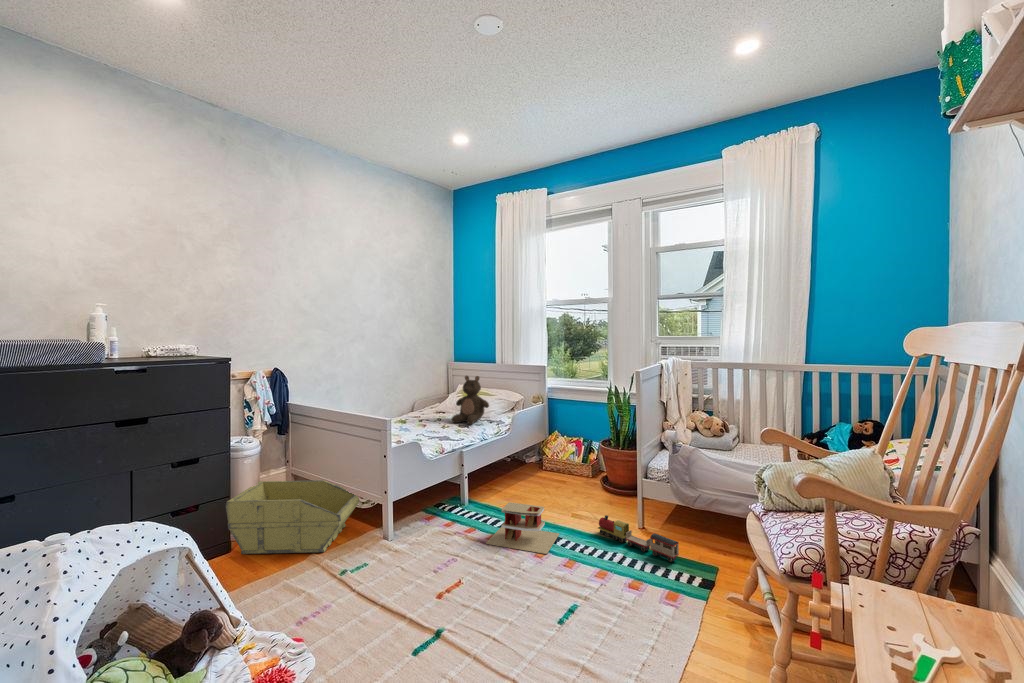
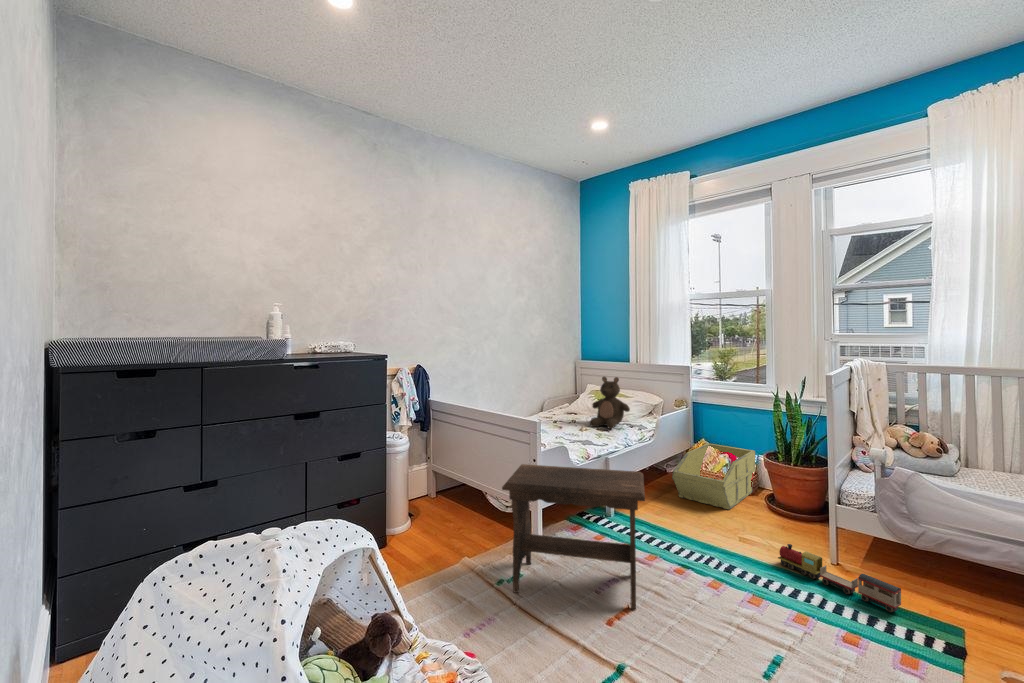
footstool: none [343,460,481,583] -> present [502,464,645,609]
storage bin: present [226,480,359,554] -> present [672,443,756,509]
toy house: present [486,502,559,554] -> none [645,519,730,584]

